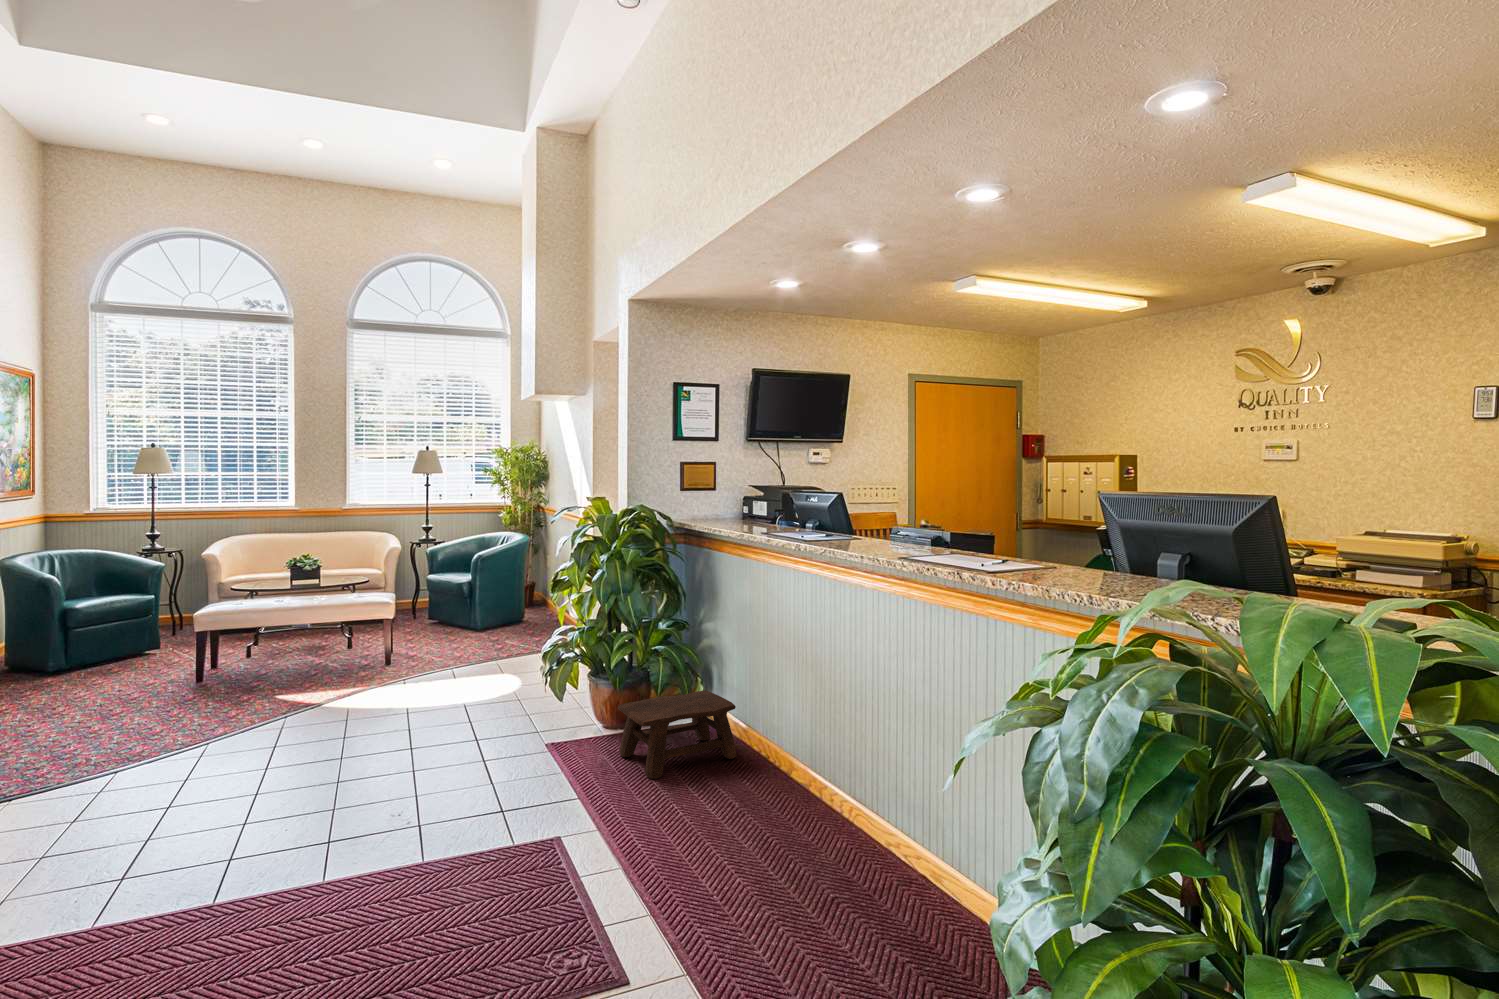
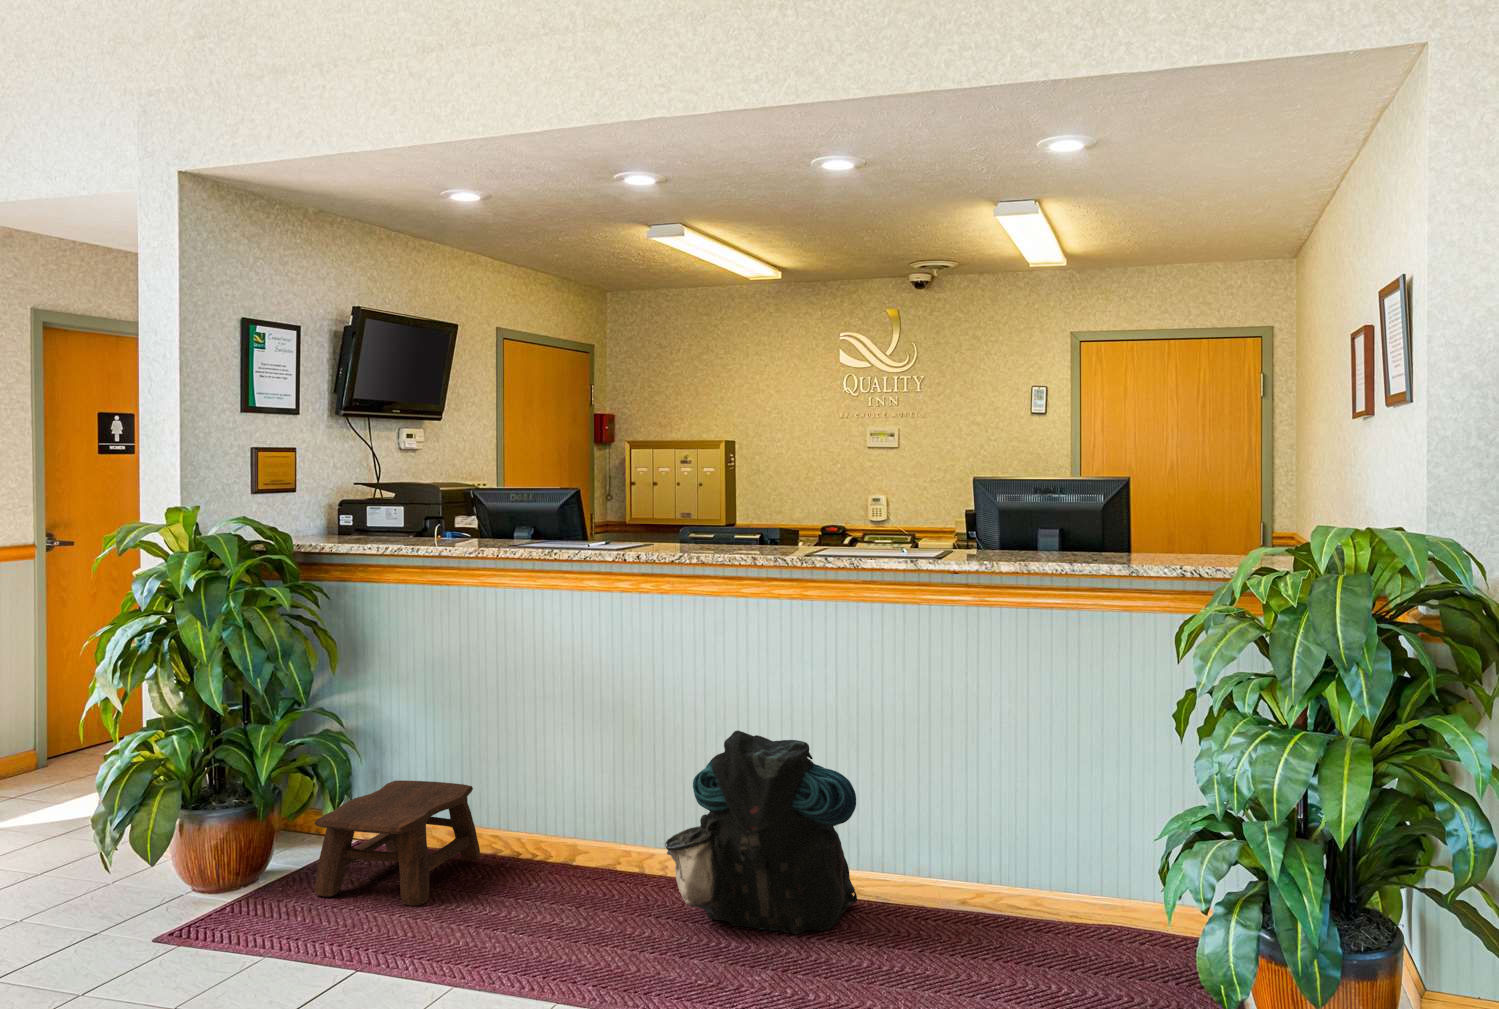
backpack: none [747,704,913,904] -> present [665,730,857,934]

